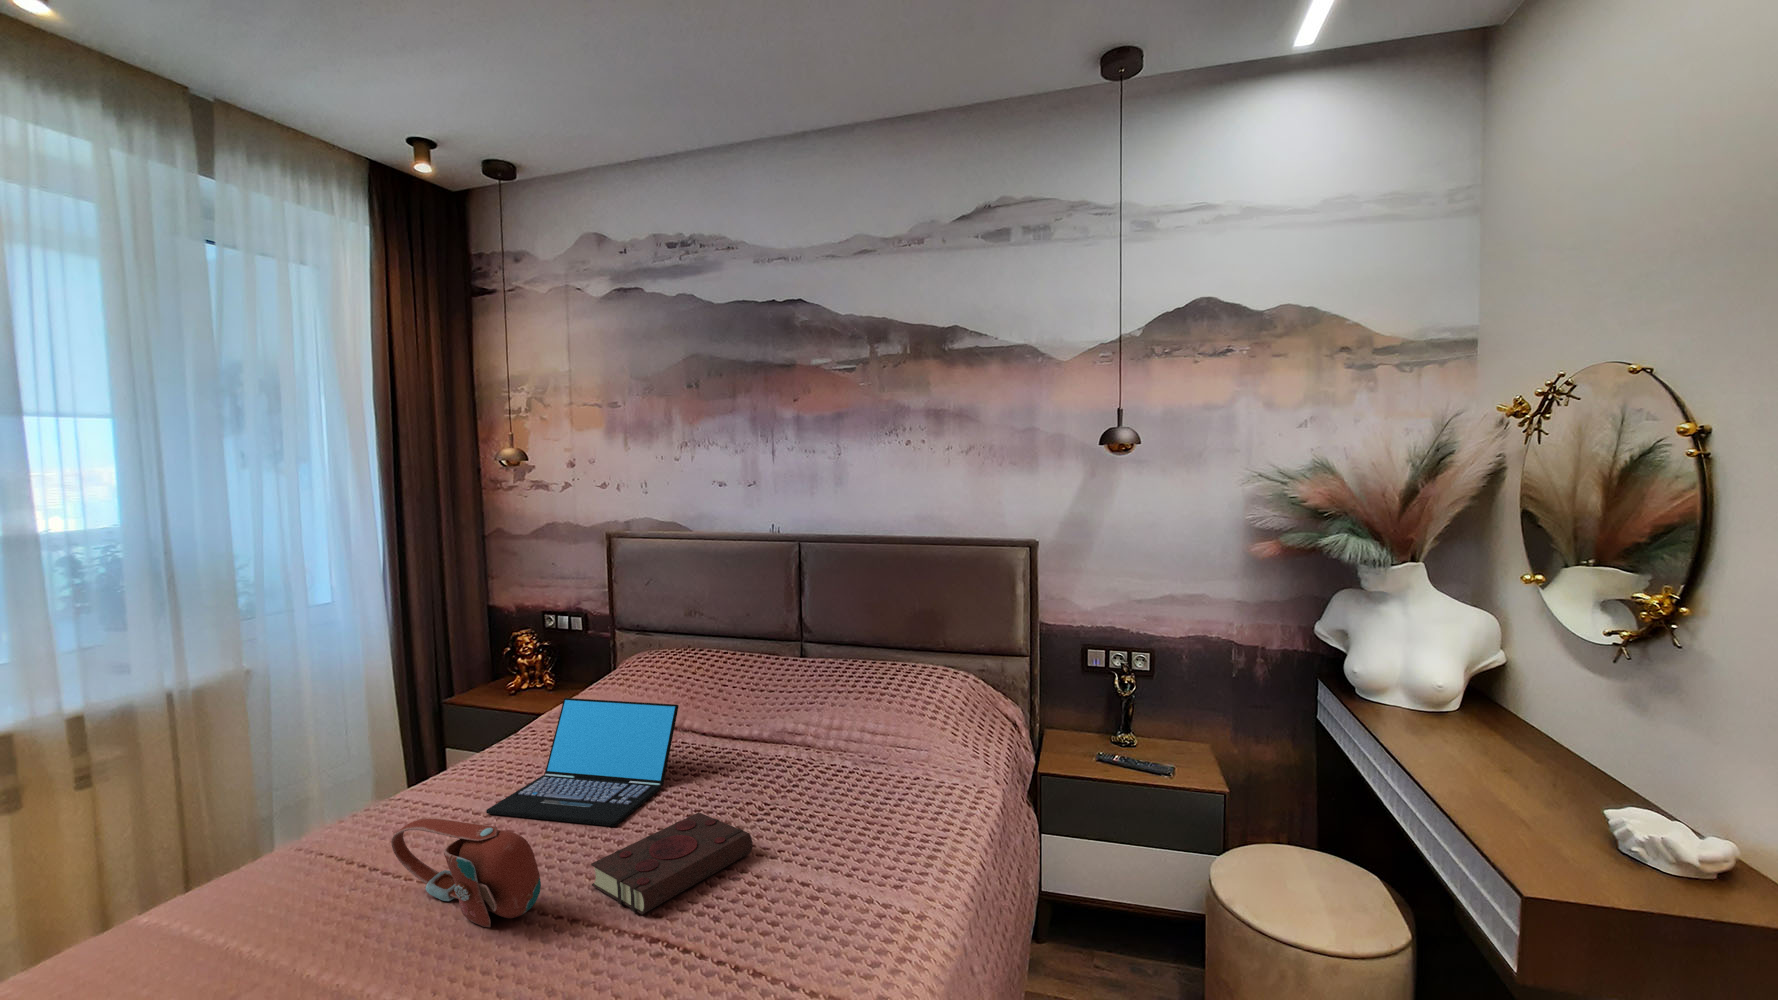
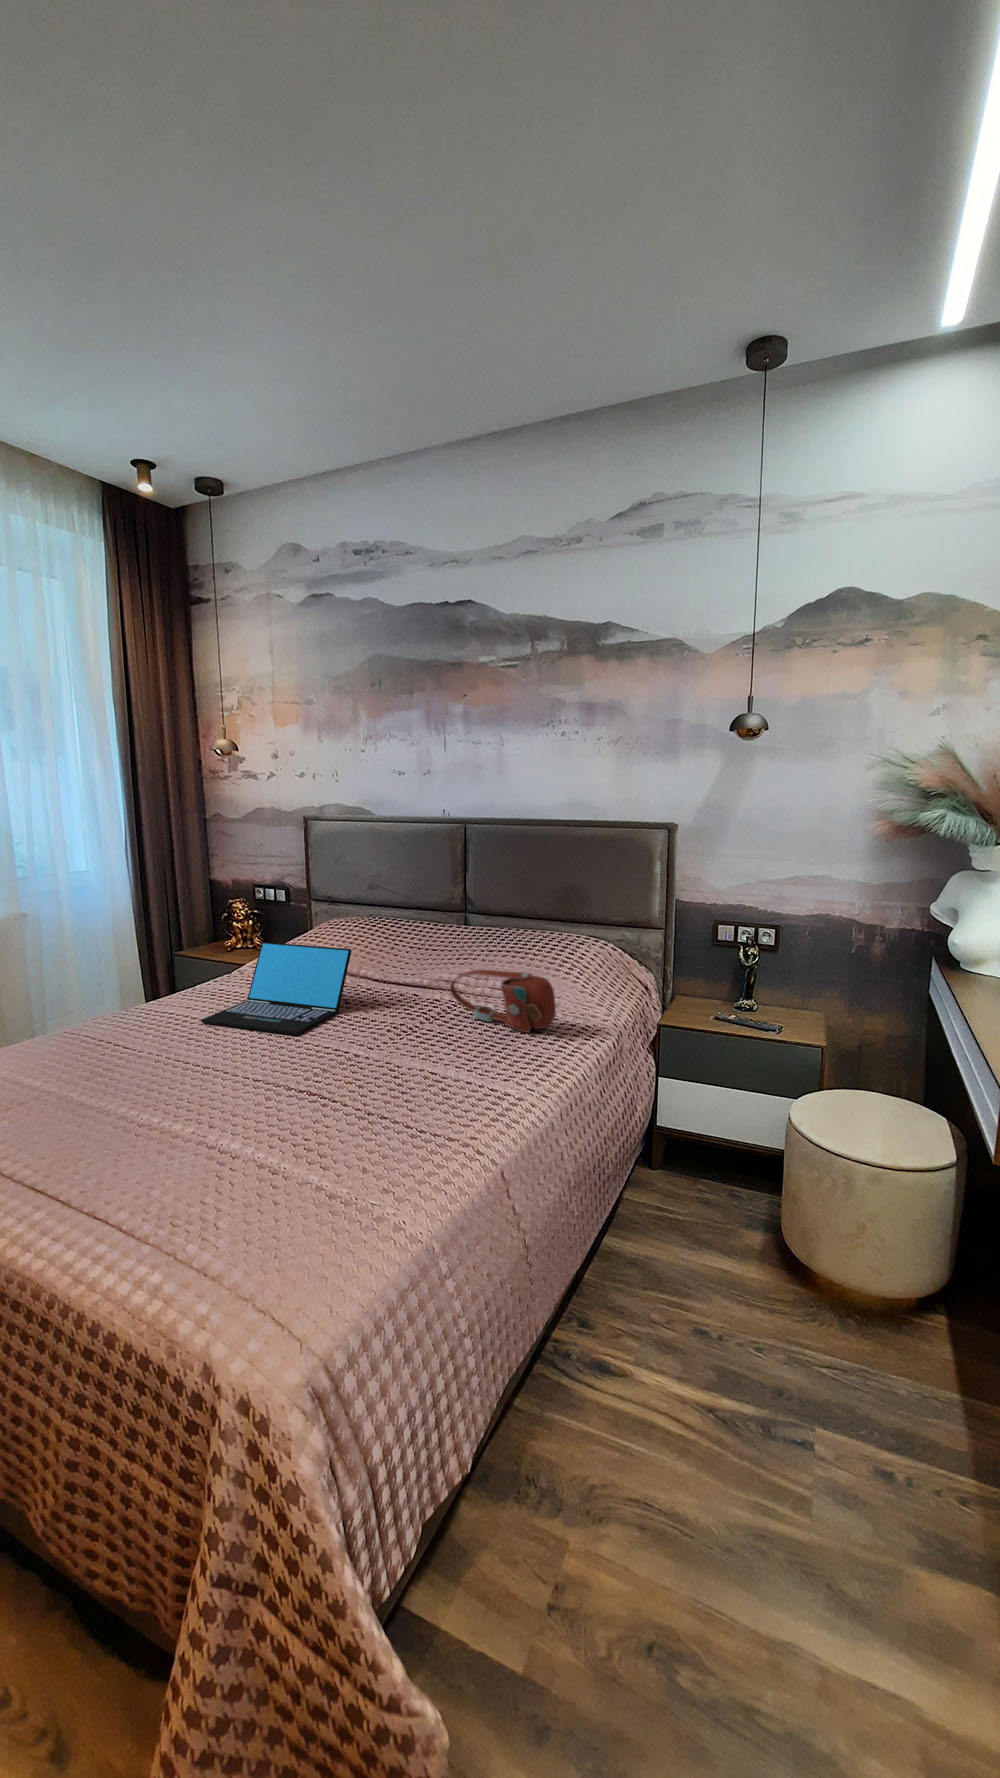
book: present [591,812,752,915] -> none [273,1027,402,1088]
handbag: present [391,818,541,927] -> present [450,970,556,1033]

